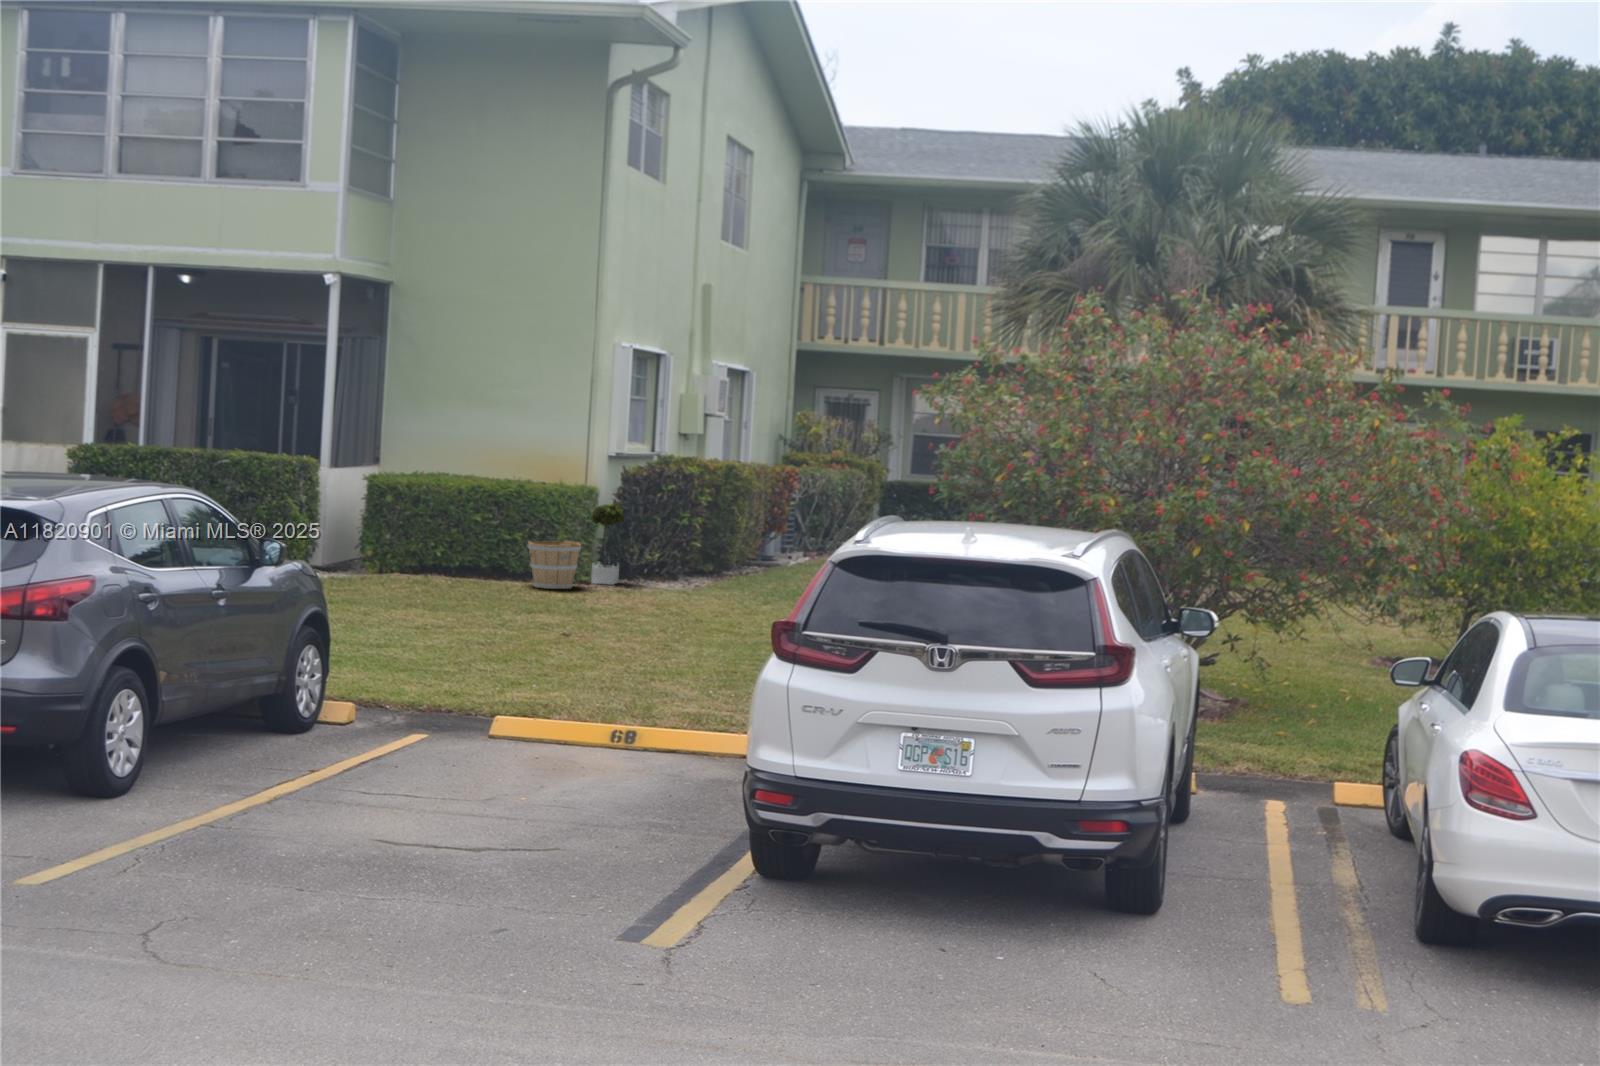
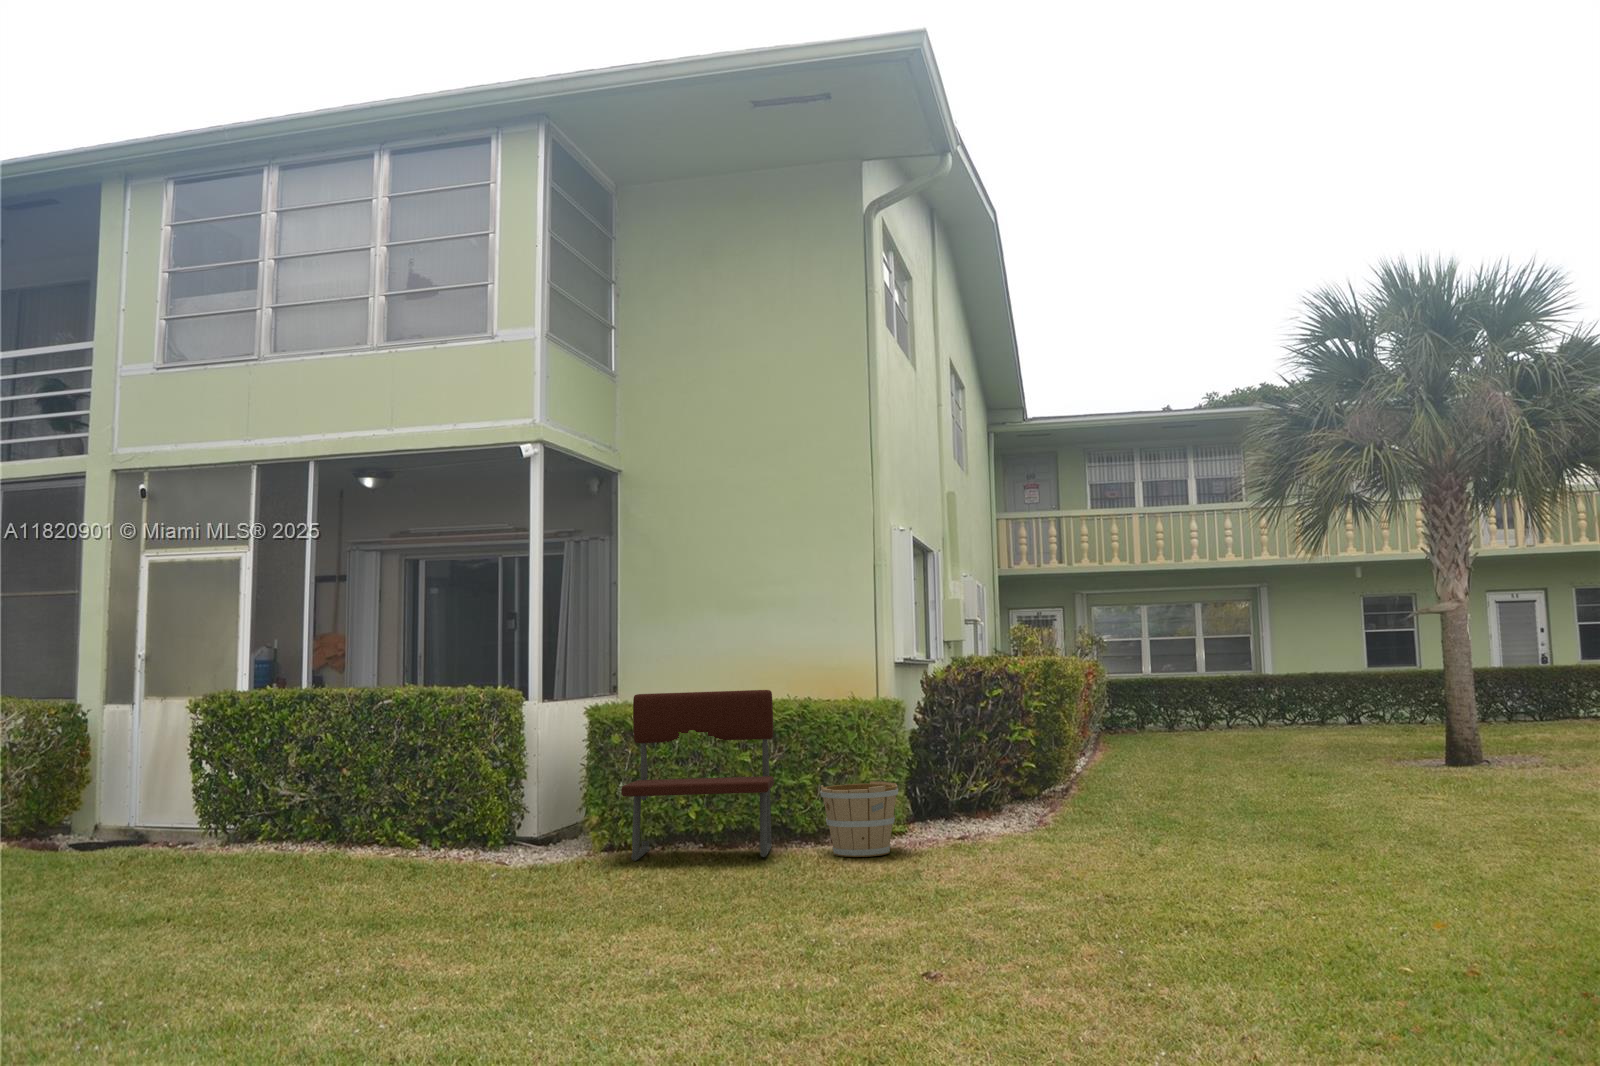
bench: none [391,469,500,585] -> present [621,690,774,861]
potted tree: present [591,503,624,585] -> none [903,720,951,842]

